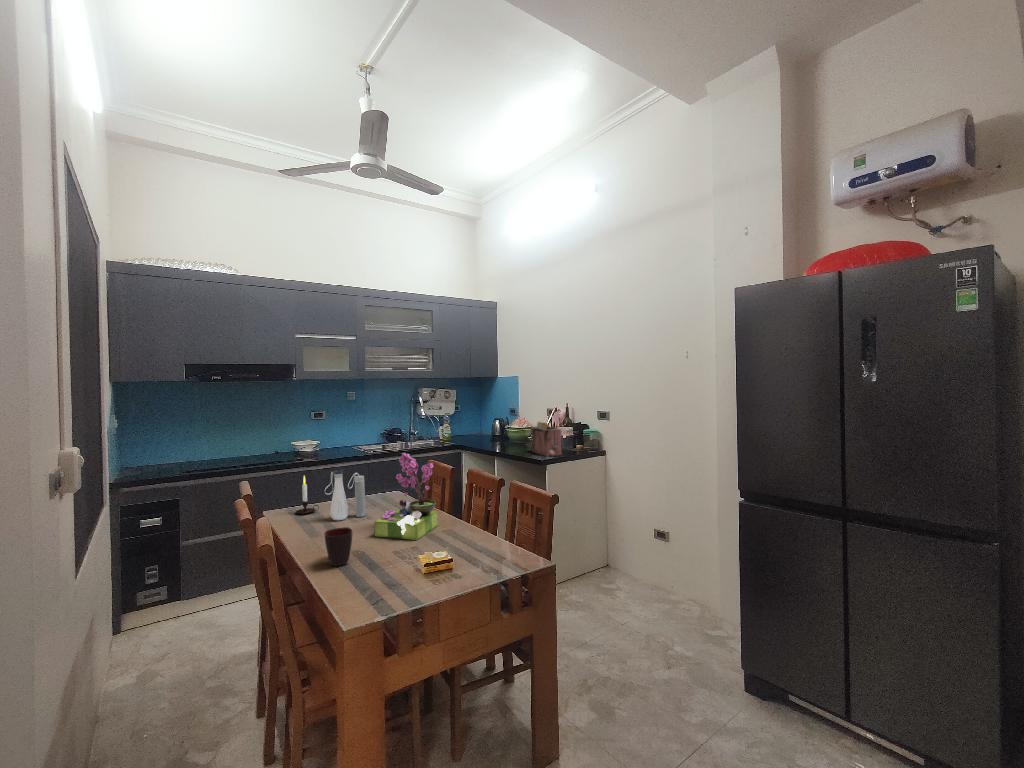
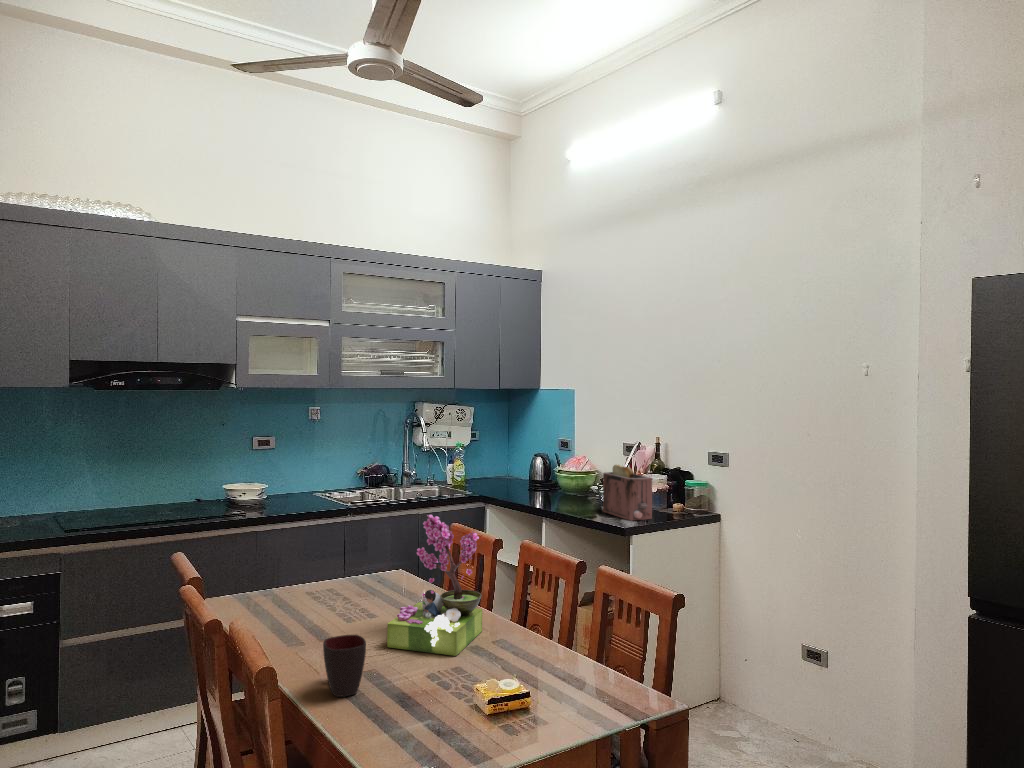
water bottle: present [326,469,365,520] -> none [301,536,361,617]
candle: present [296,476,319,514] -> none [250,543,286,605]

